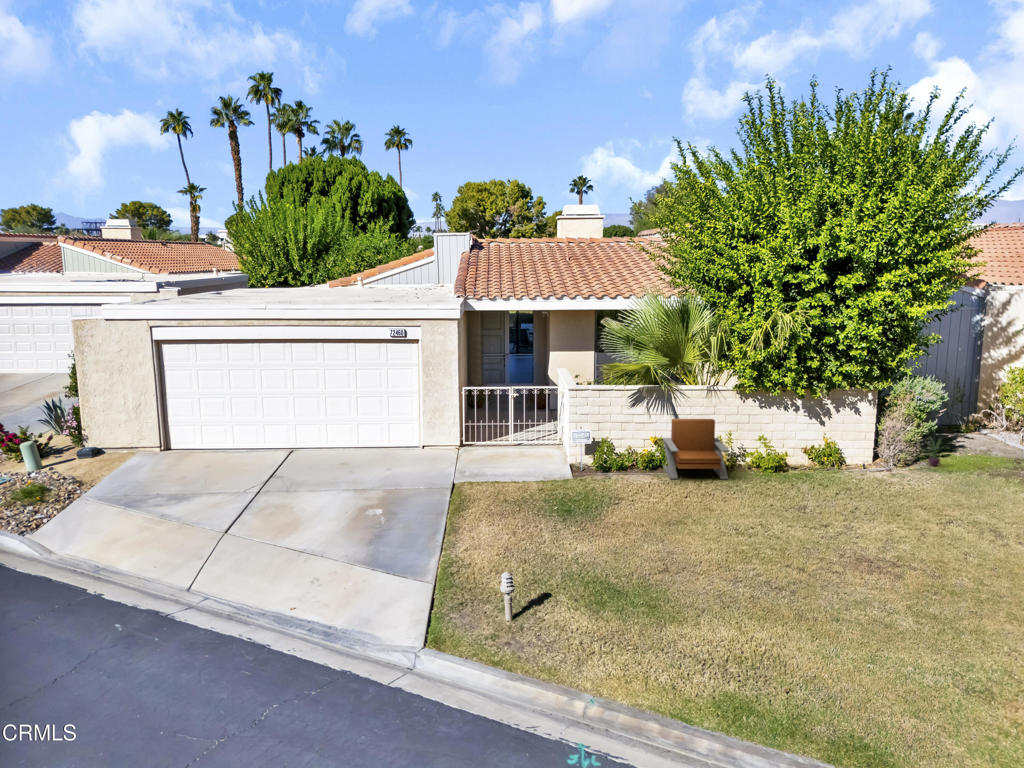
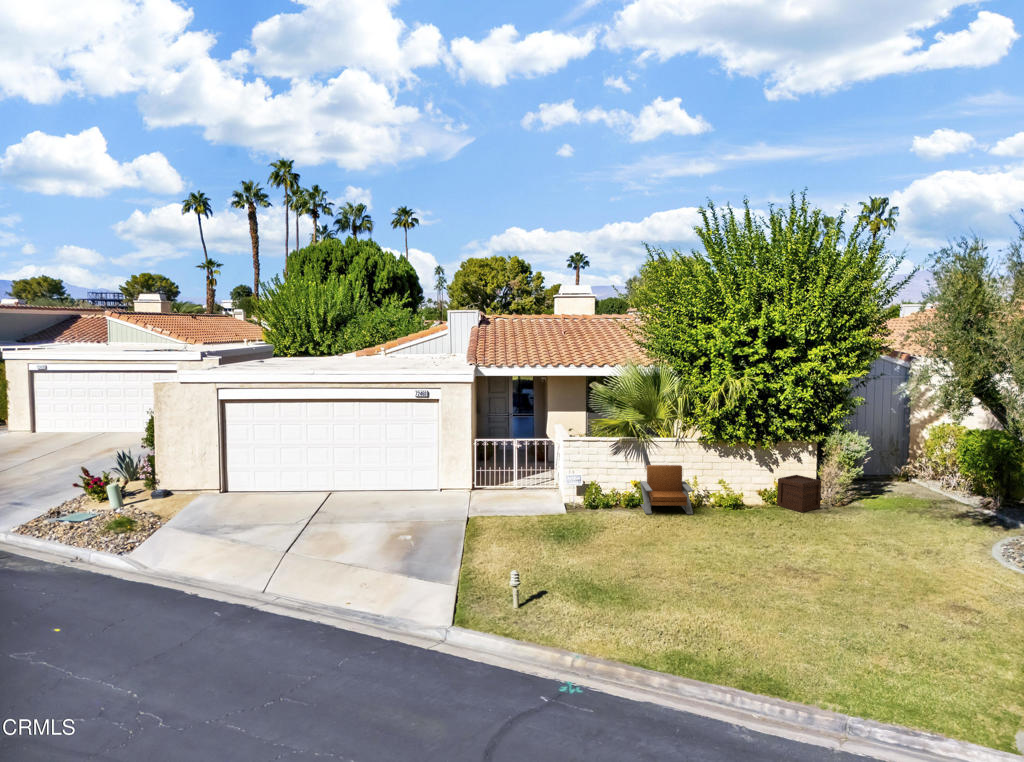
wooden crate: none [829,429,885,476] -> present [777,475,821,512]
decorative plant: present [929,439,940,466] -> none [847,480,878,505]

